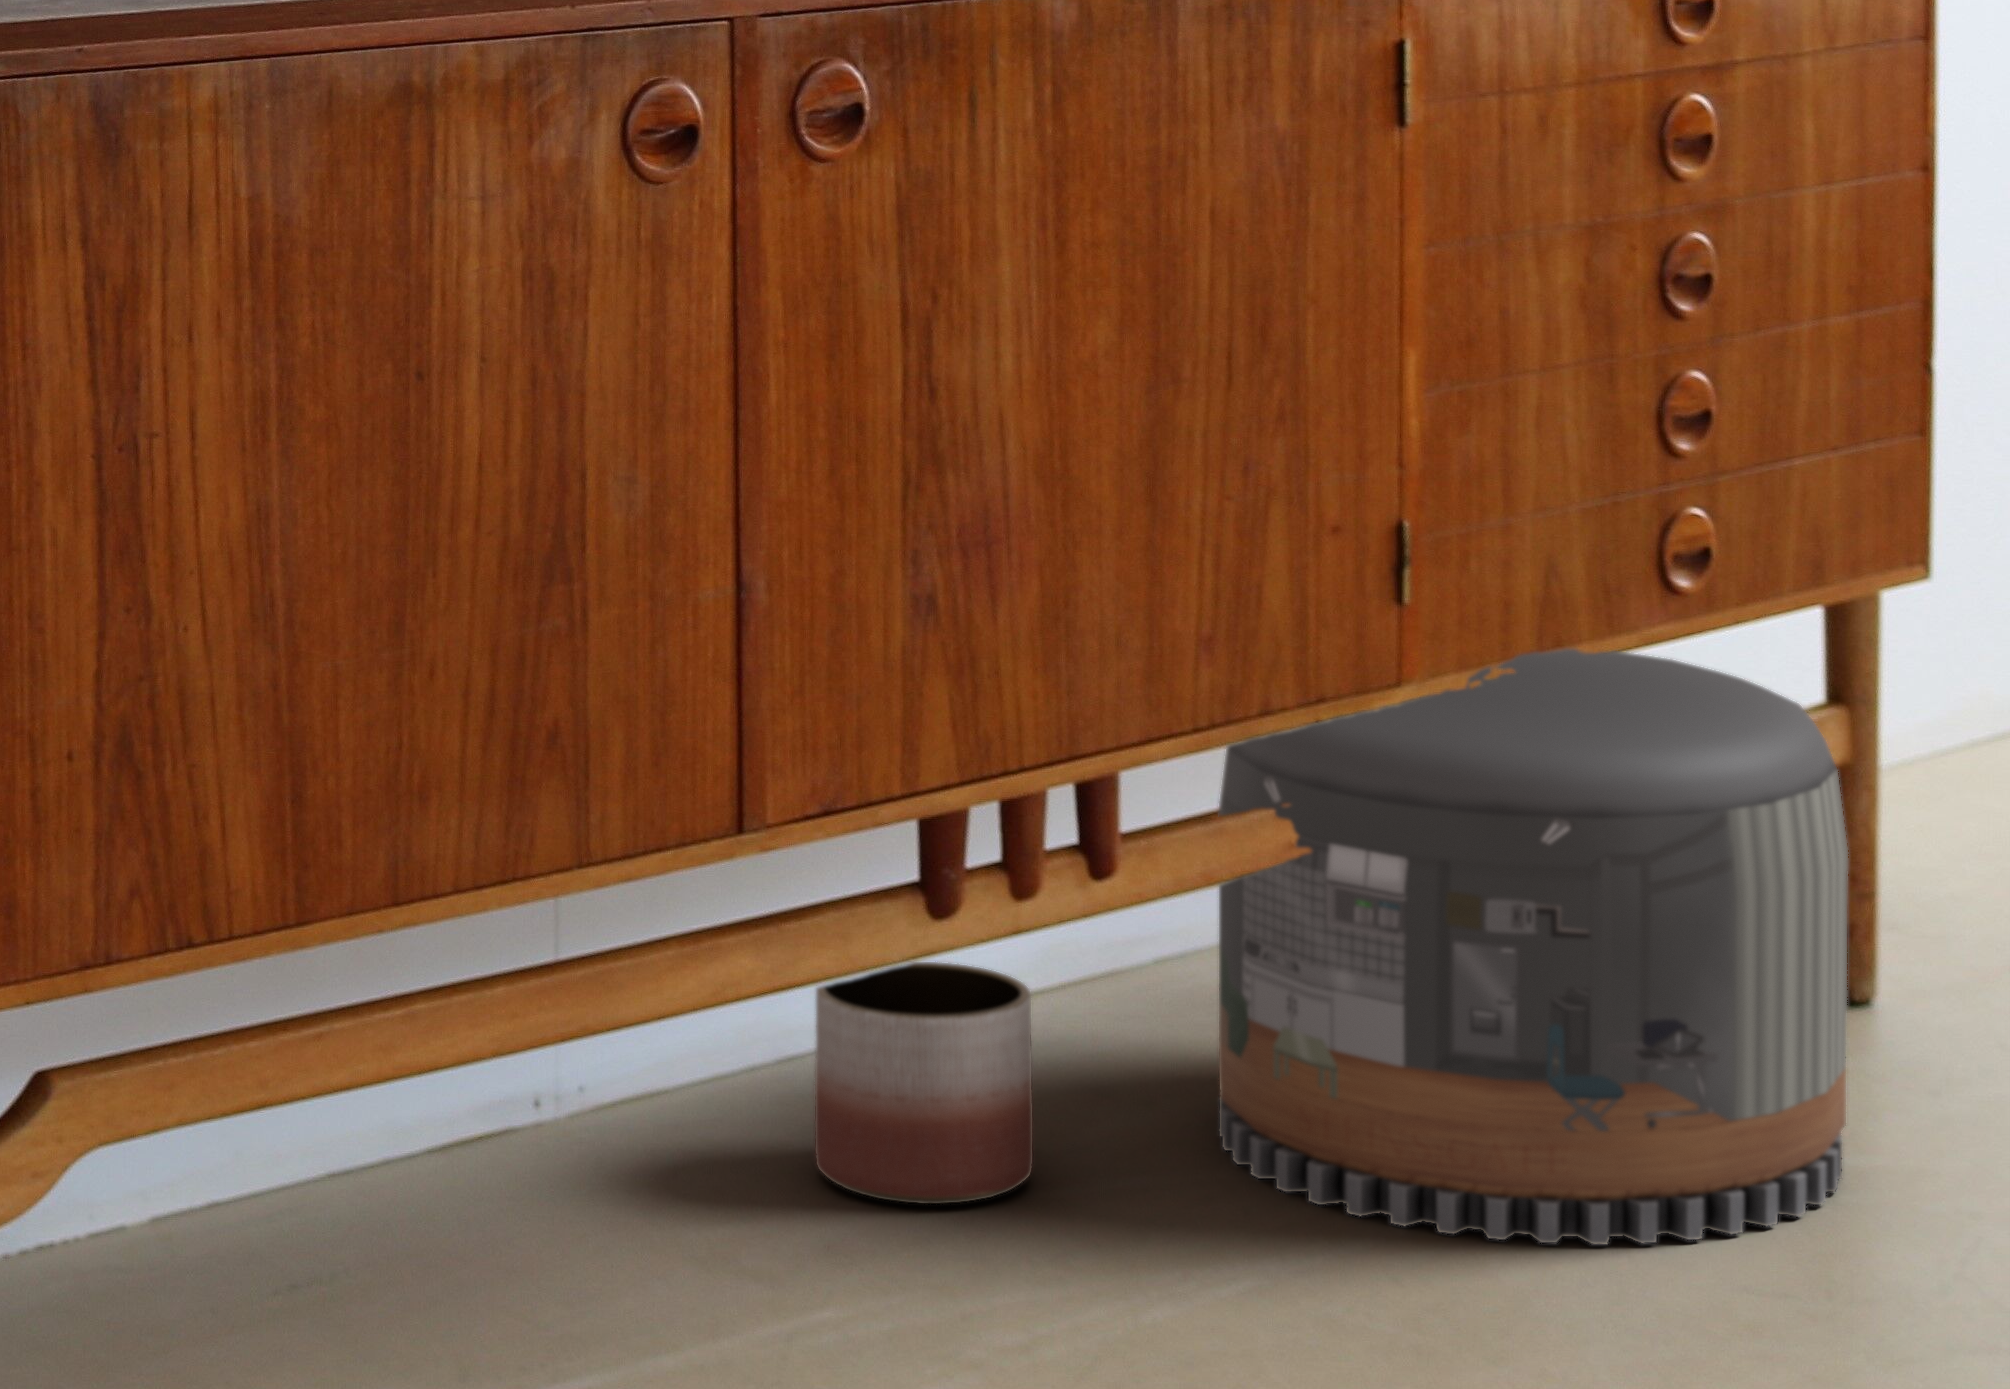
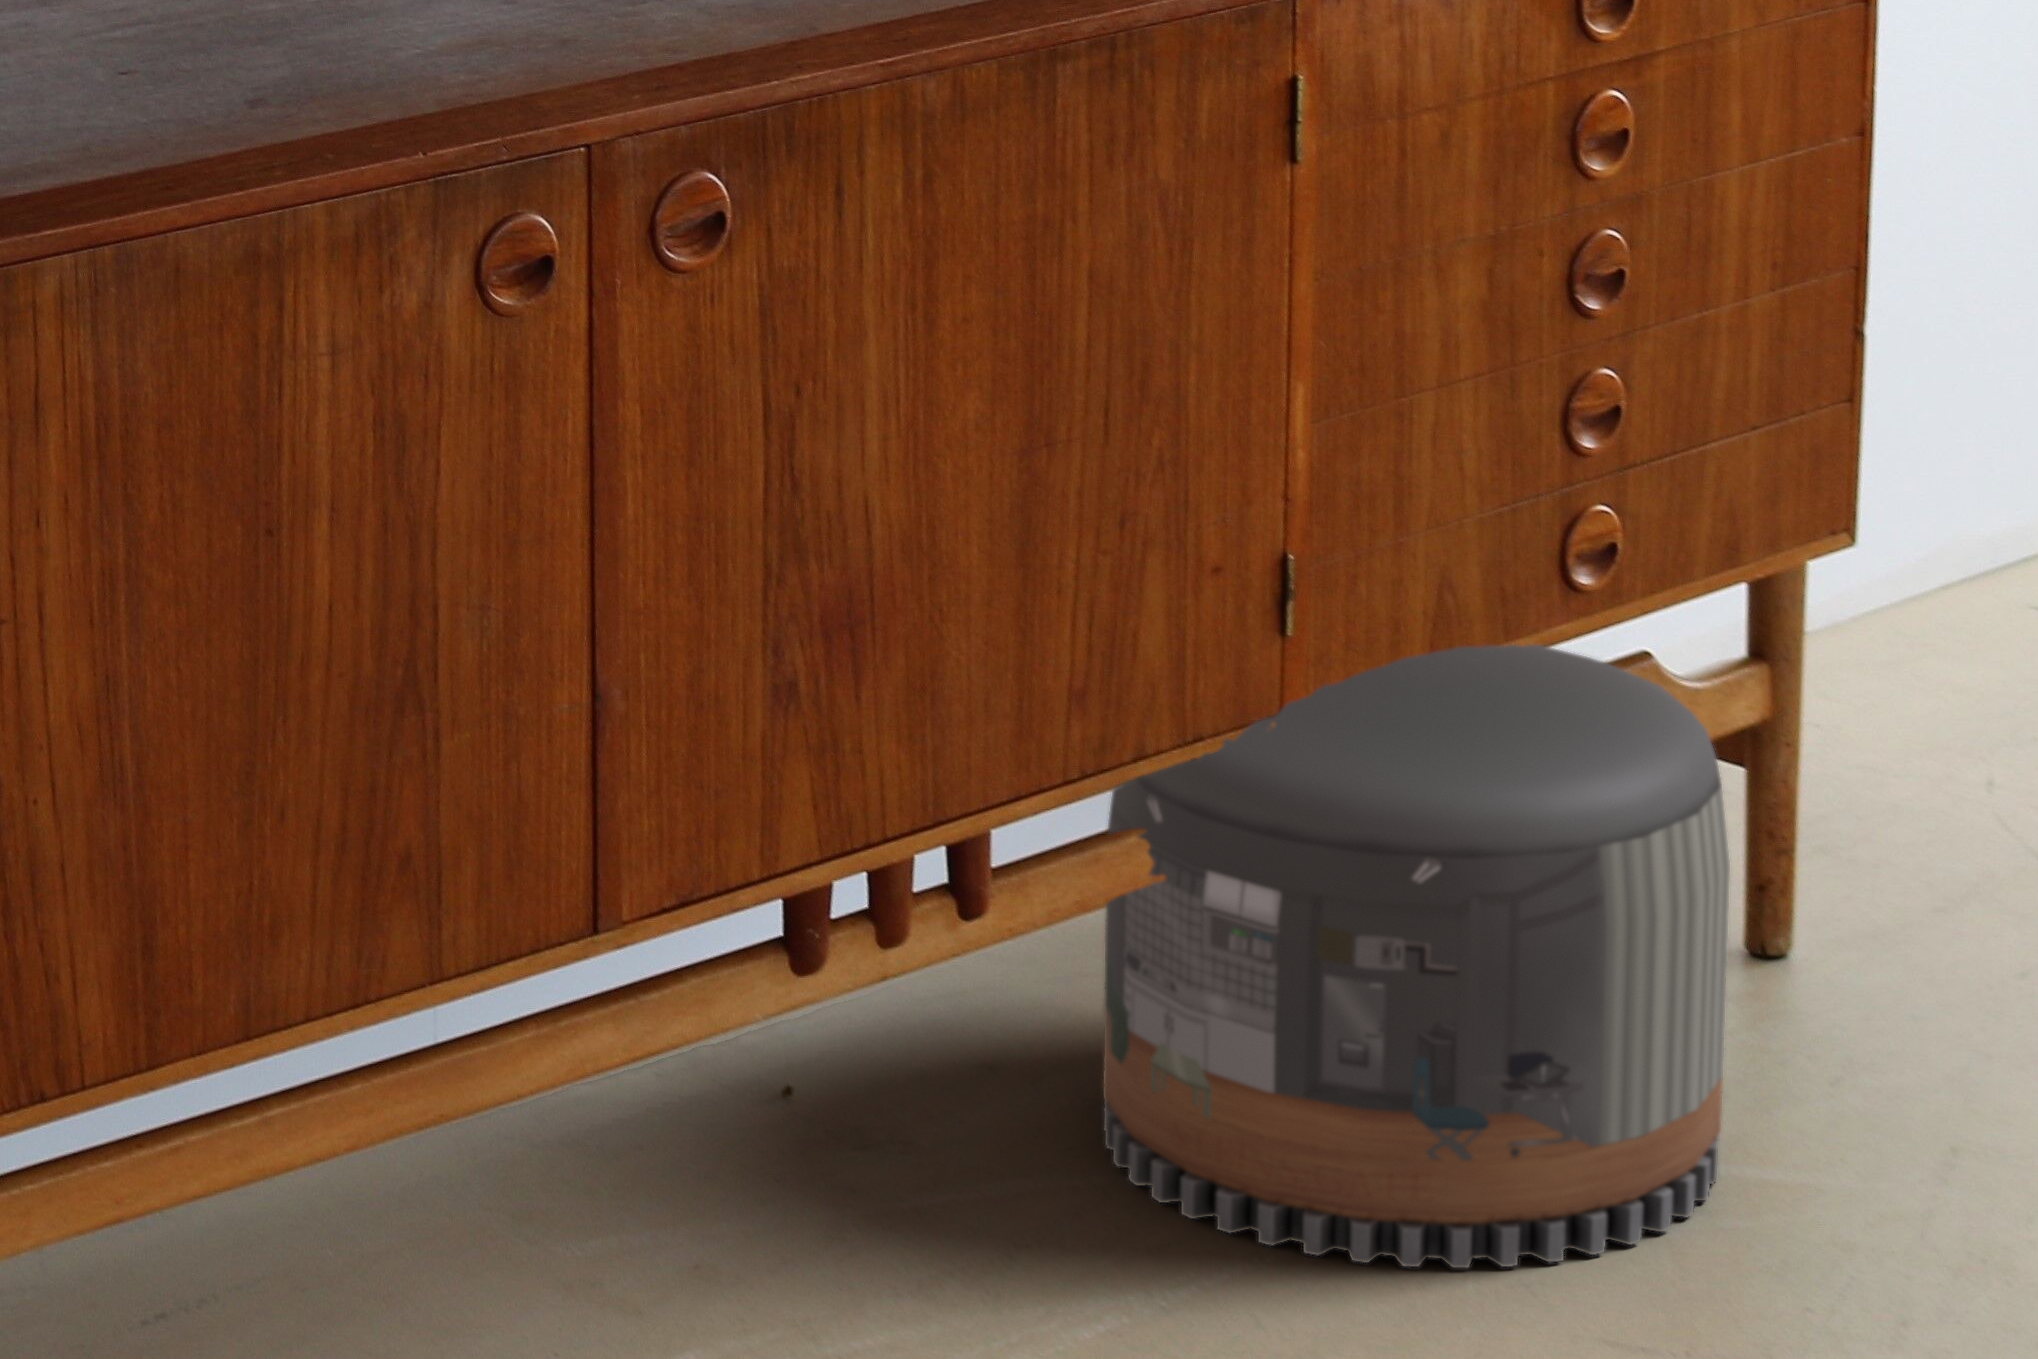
planter: present [815,962,1033,1204] -> none [693,965,910,1220]

